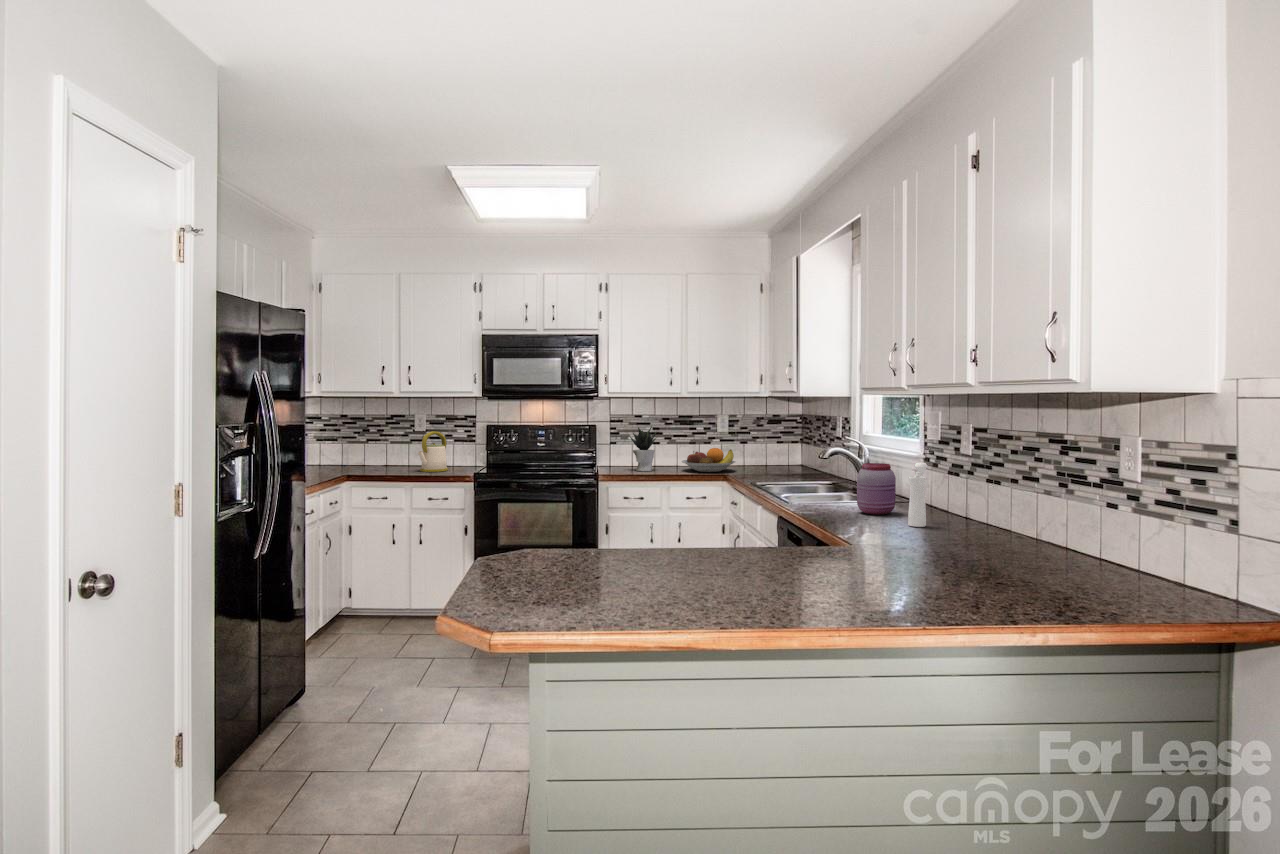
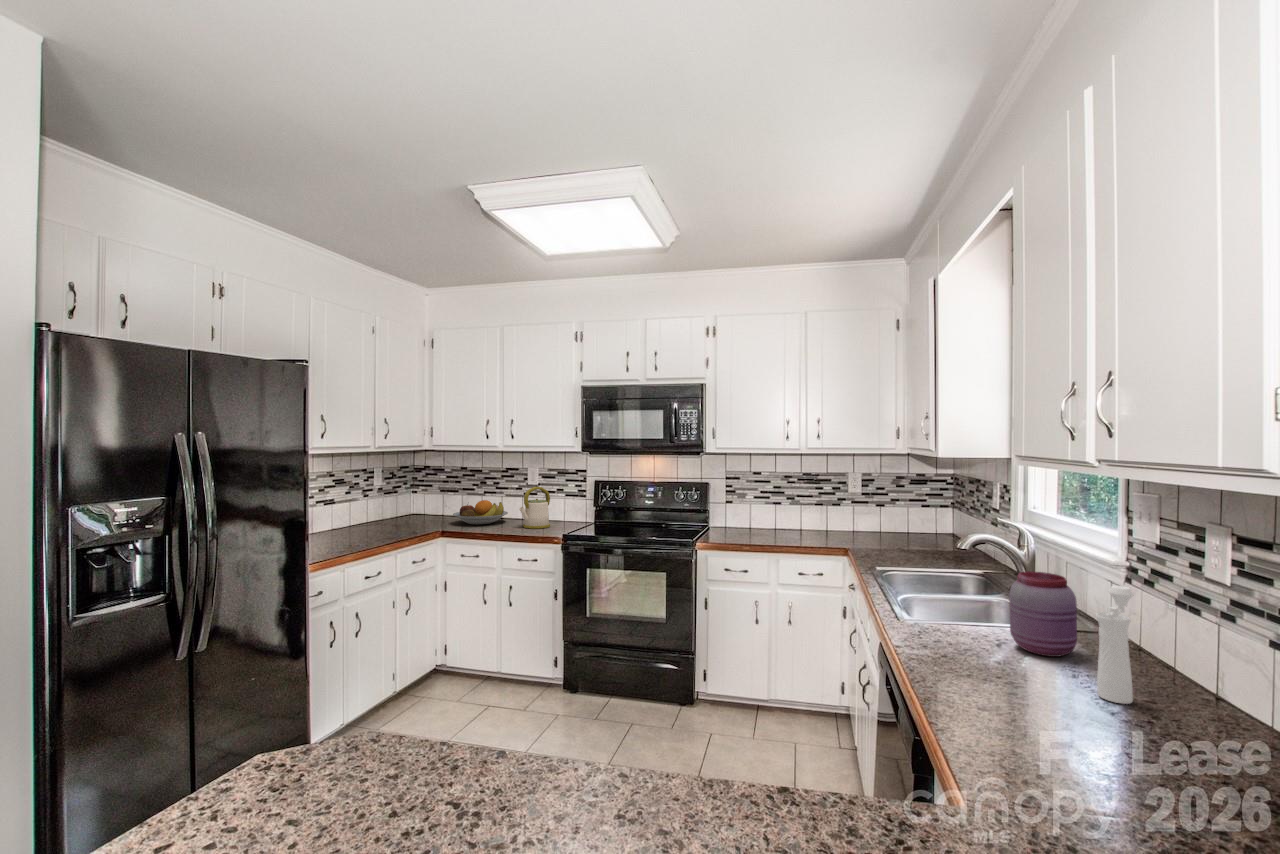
potted plant: present [630,426,657,471] -> none [736,483,771,537]
fruit bowl: present [682,448,735,472] -> present [453,500,508,524]

